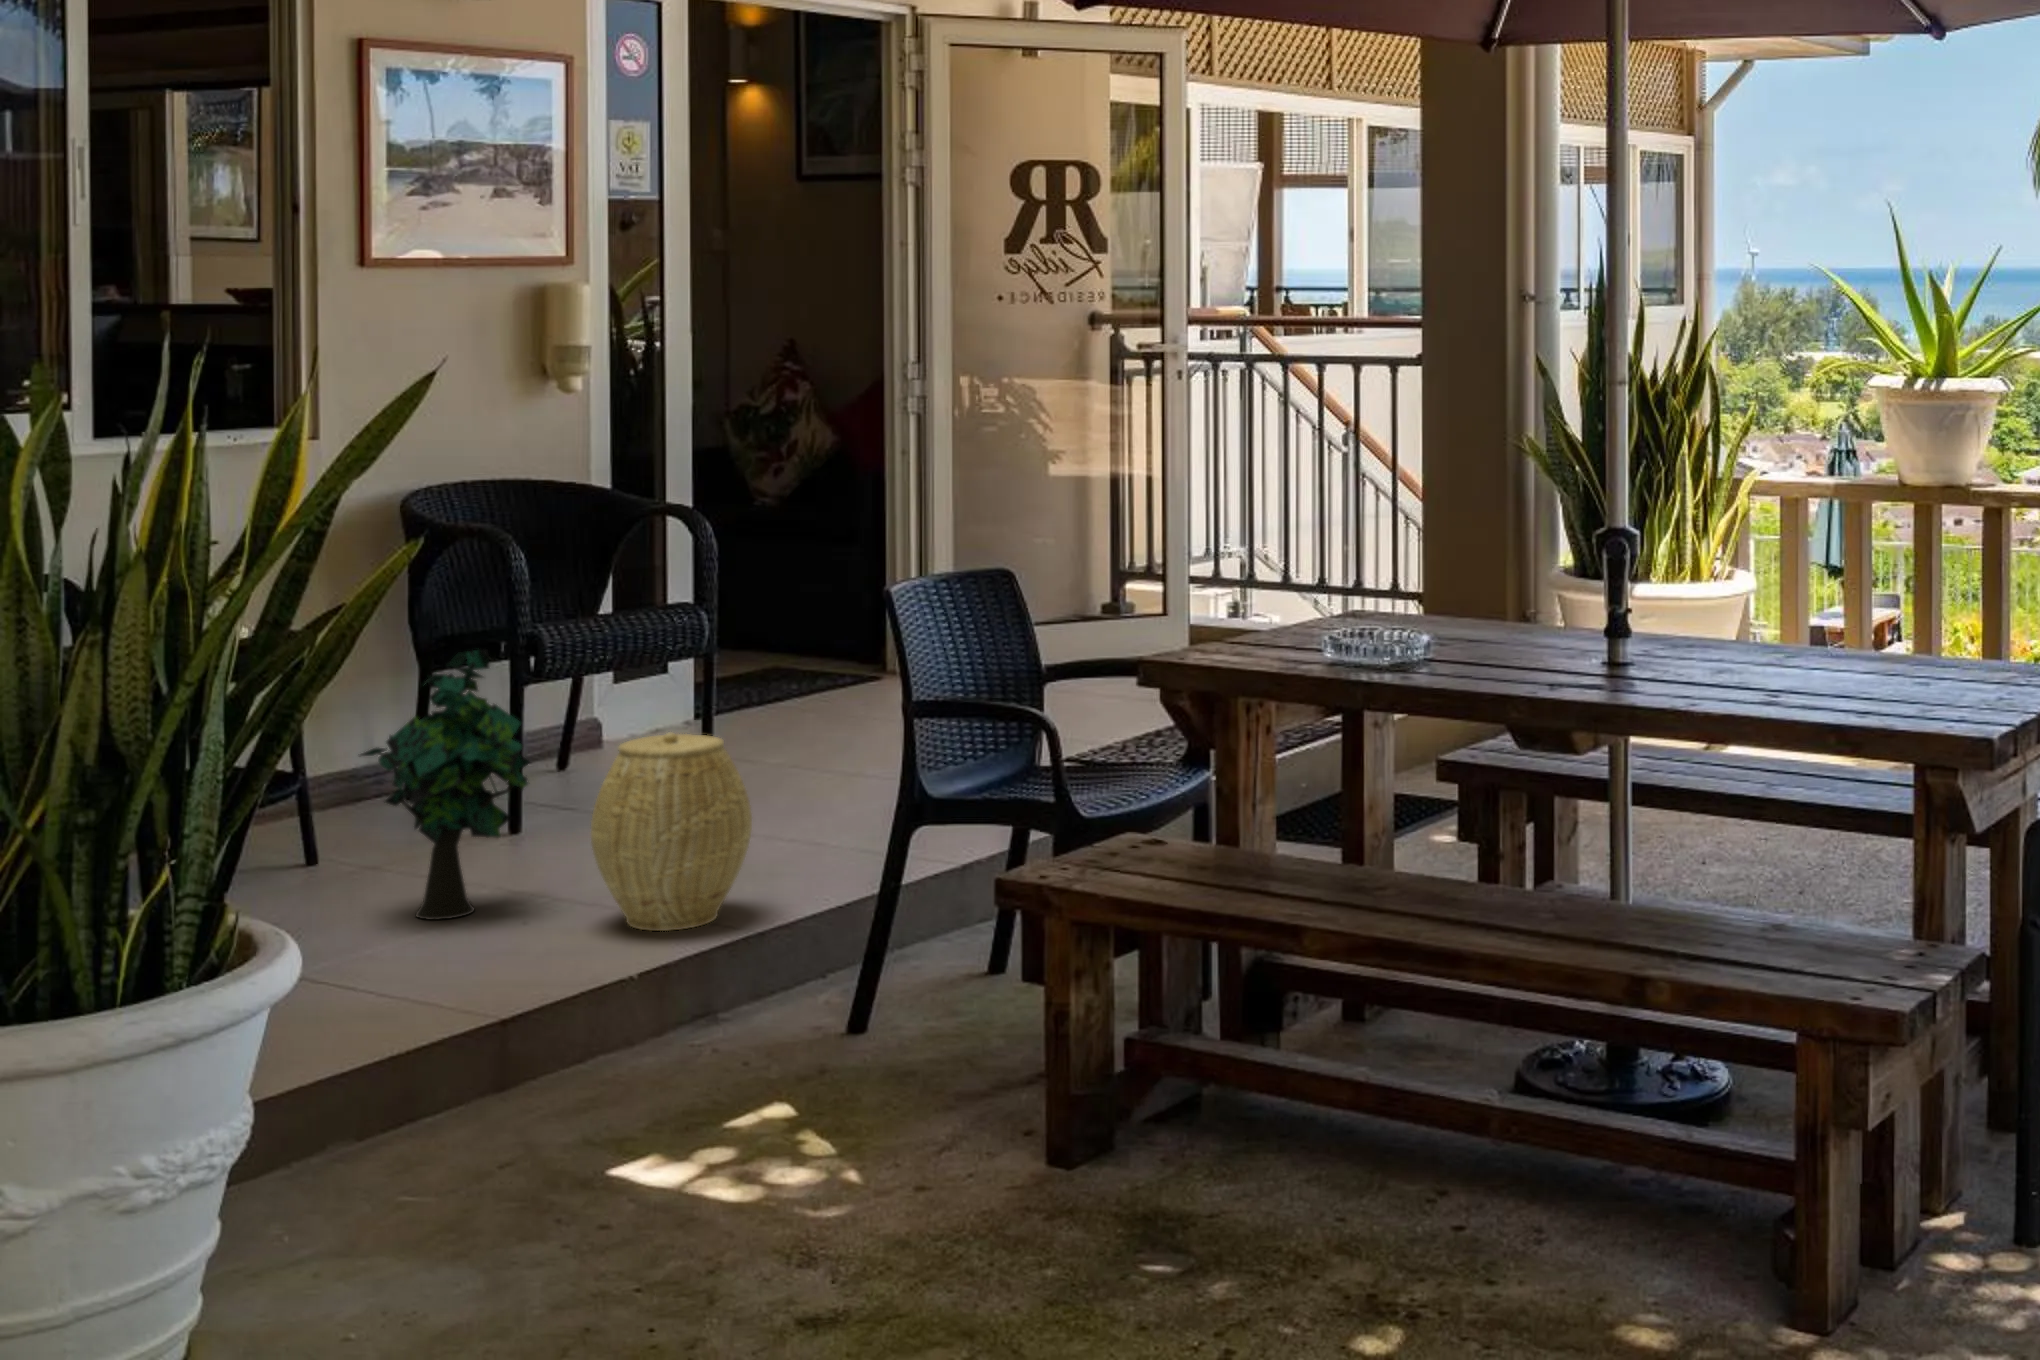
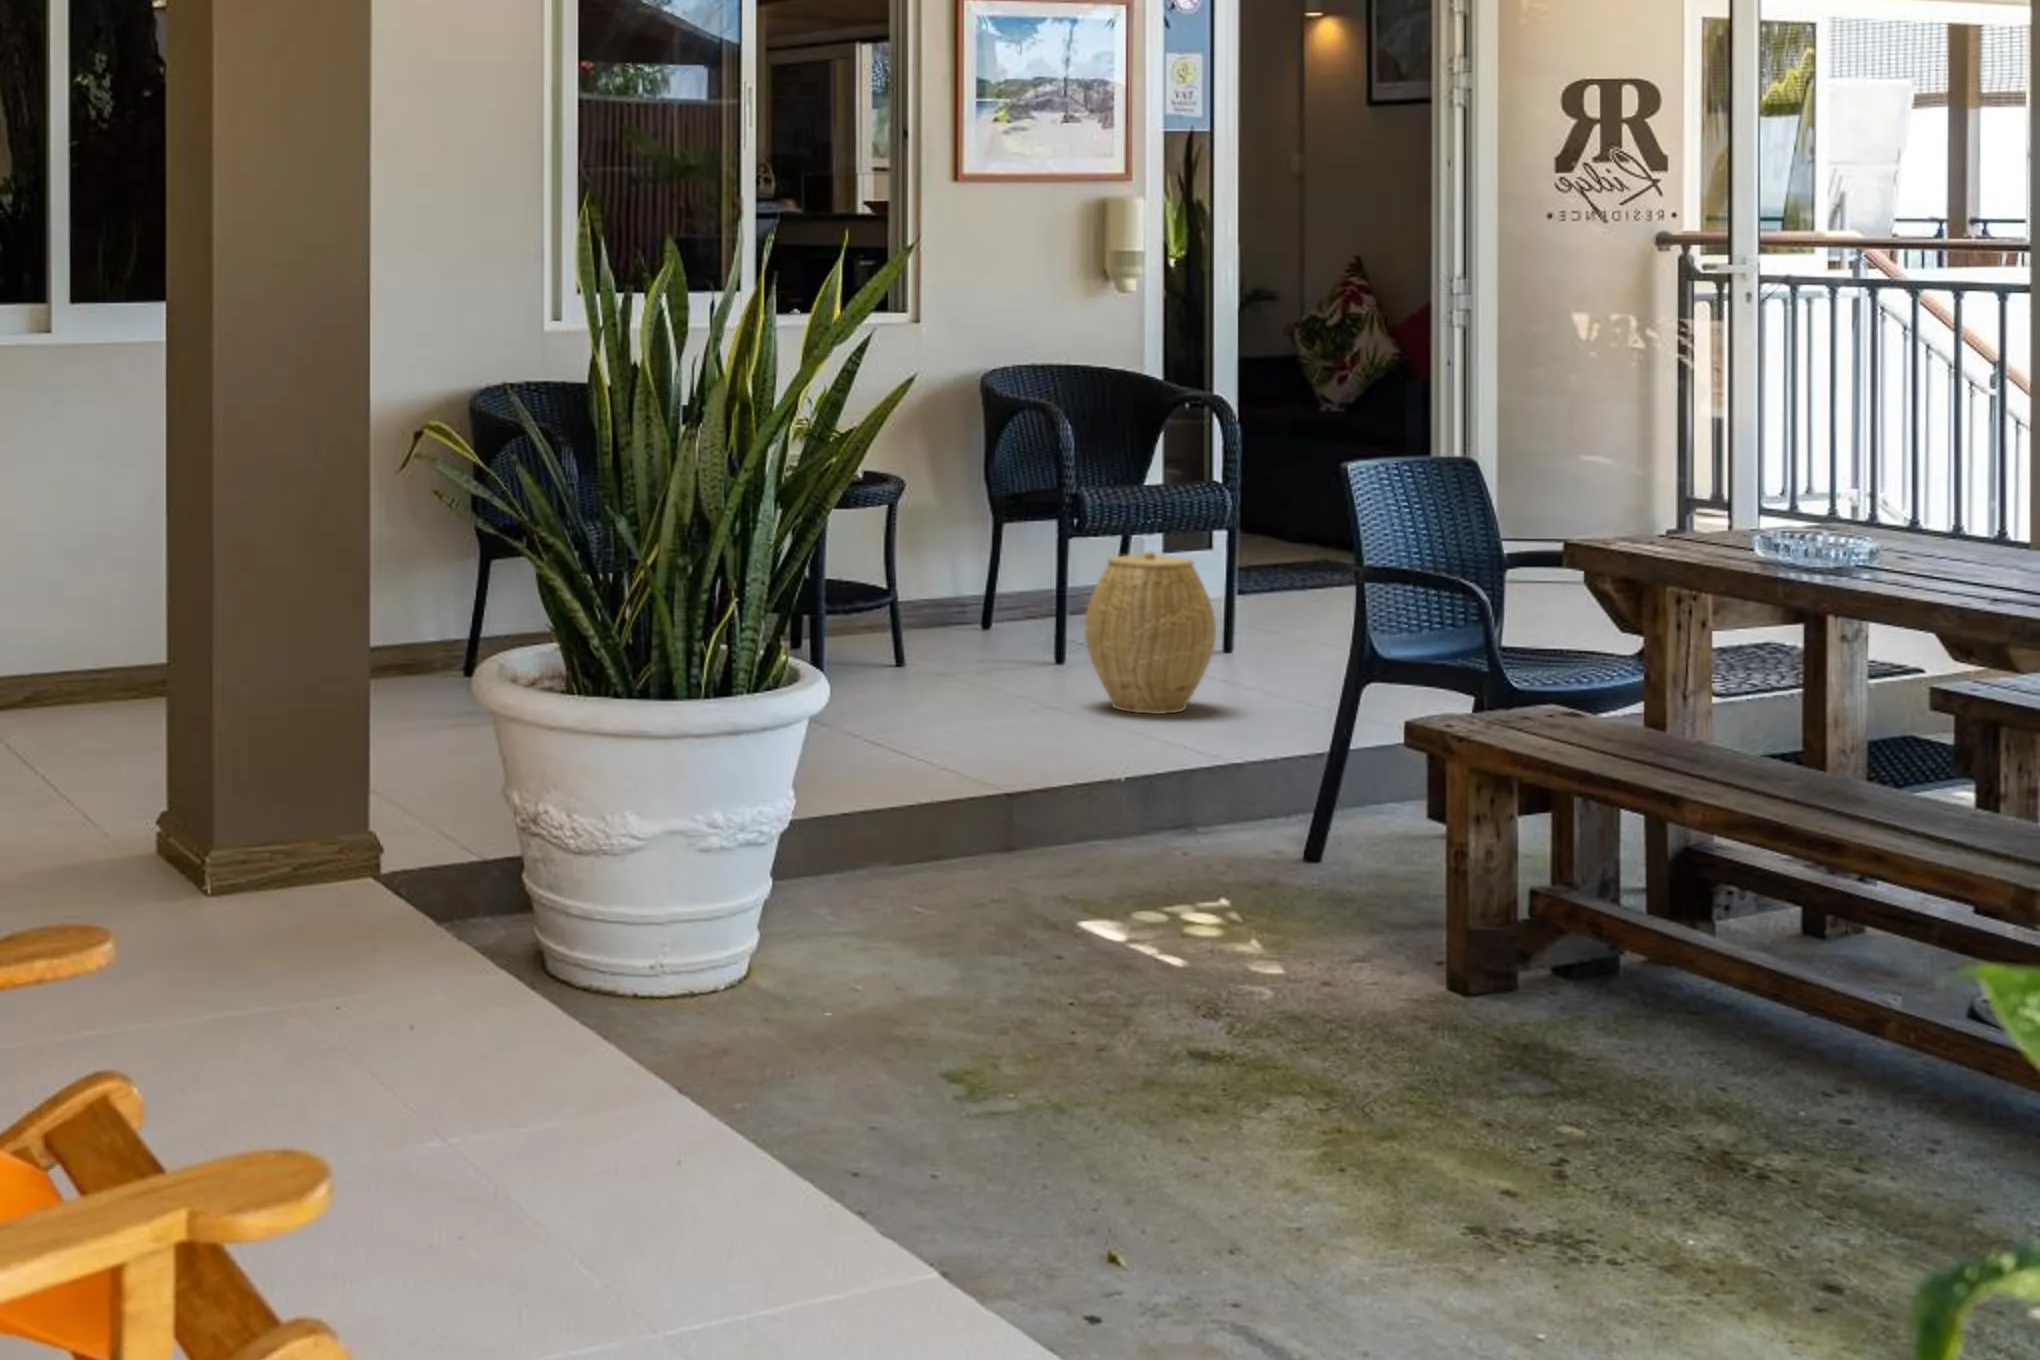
decorative plant: present [361,650,529,920] -> none [918,475,1048,691]

